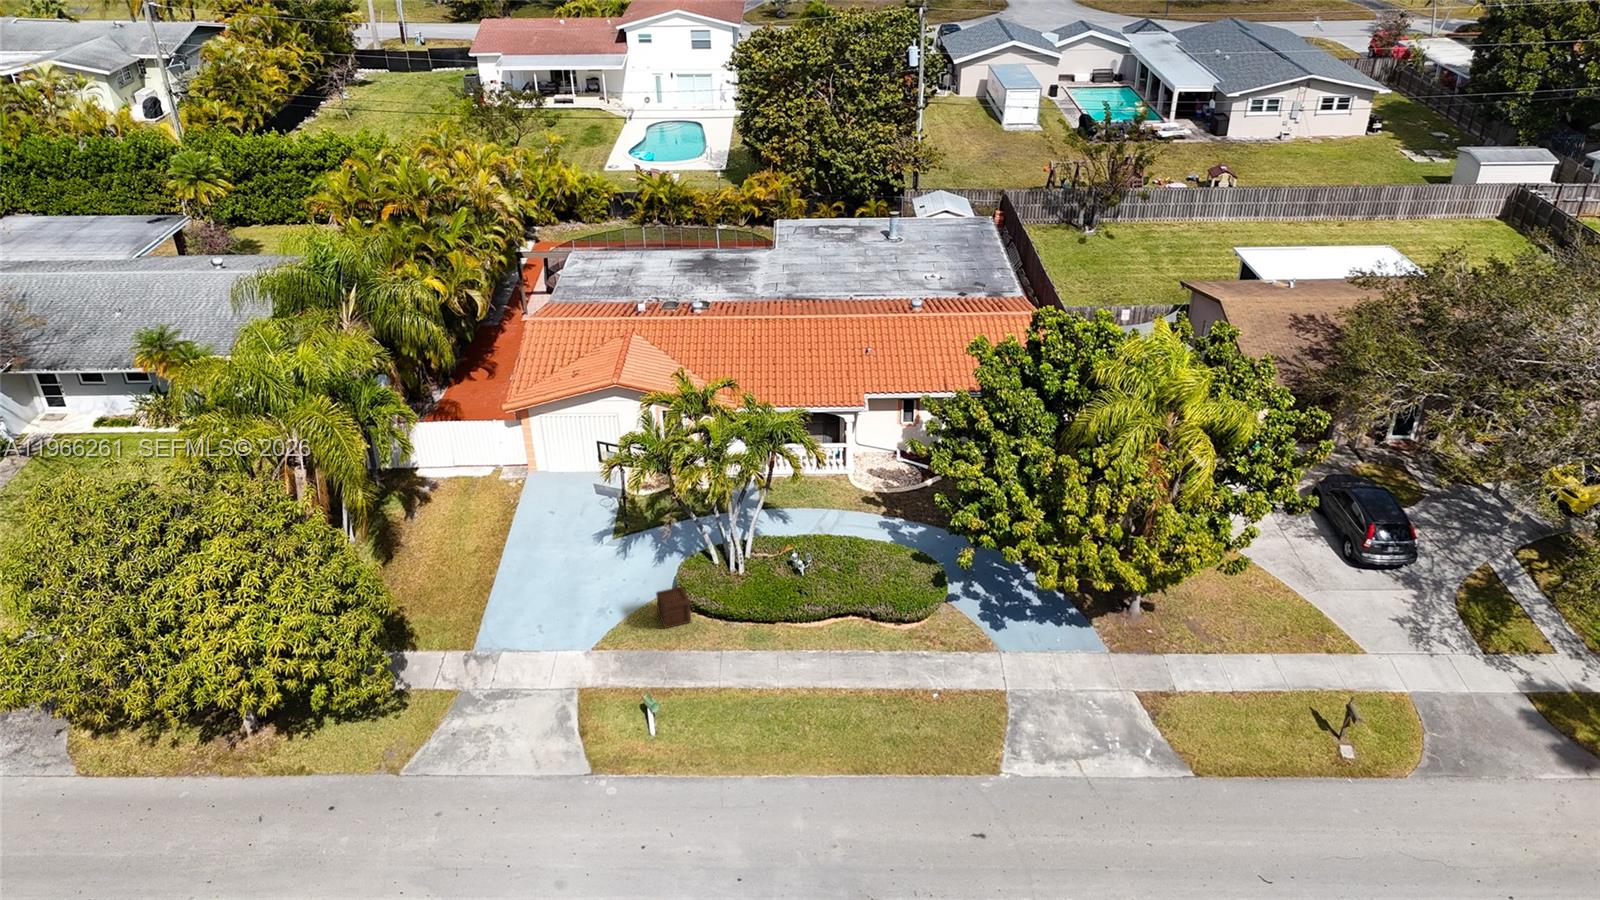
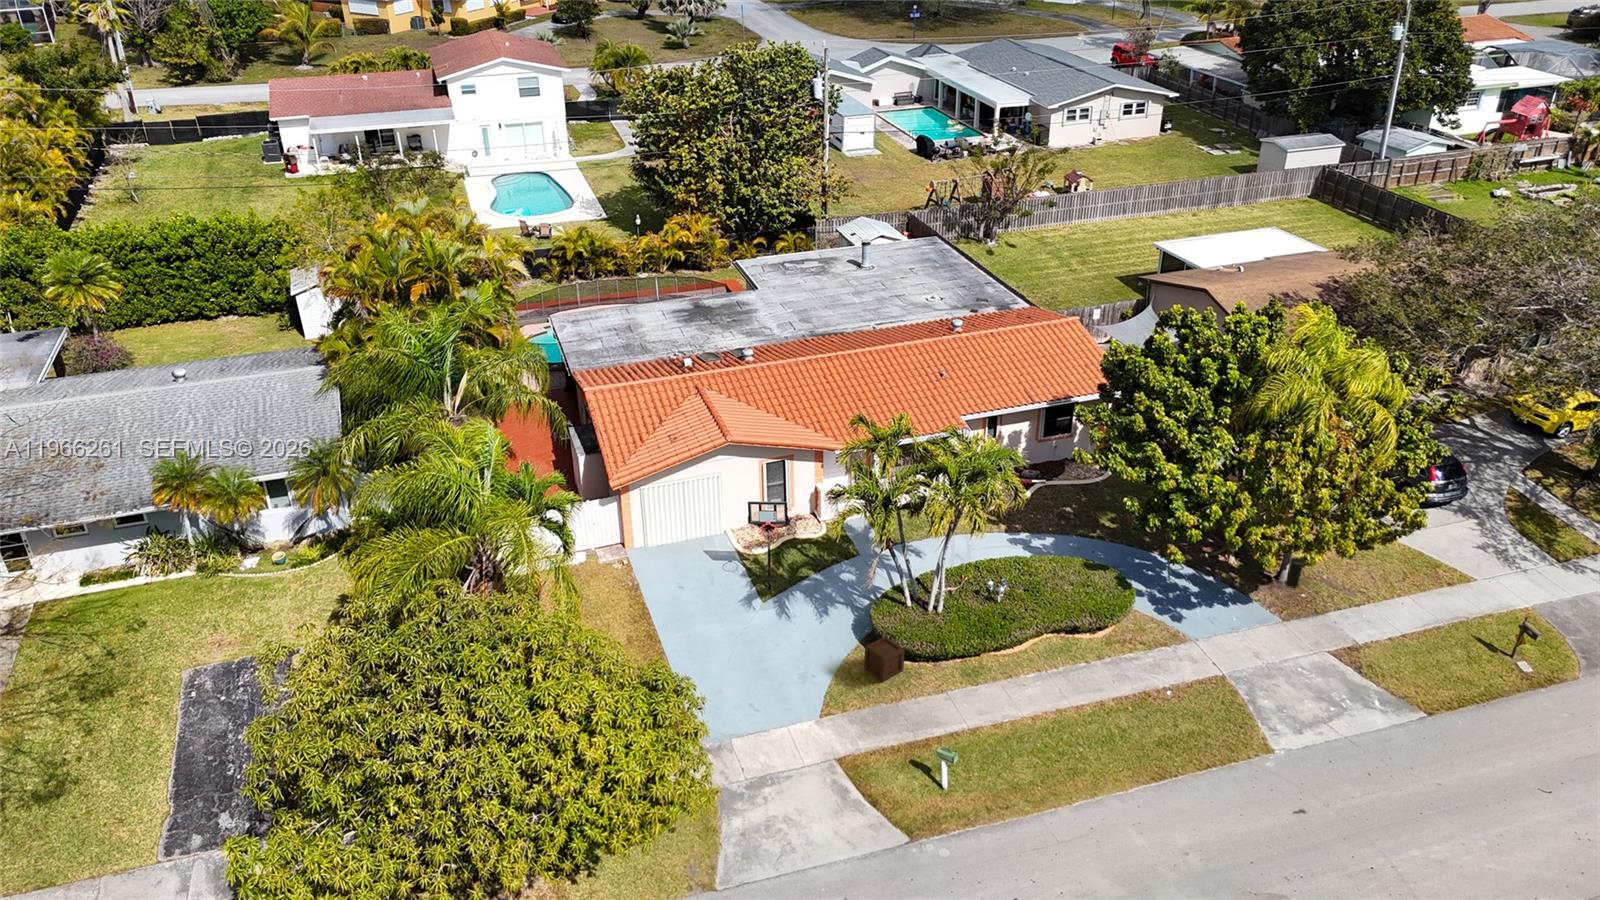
trash can: none [1139,584,1159,622] -> present [1285,558,1305,588]

